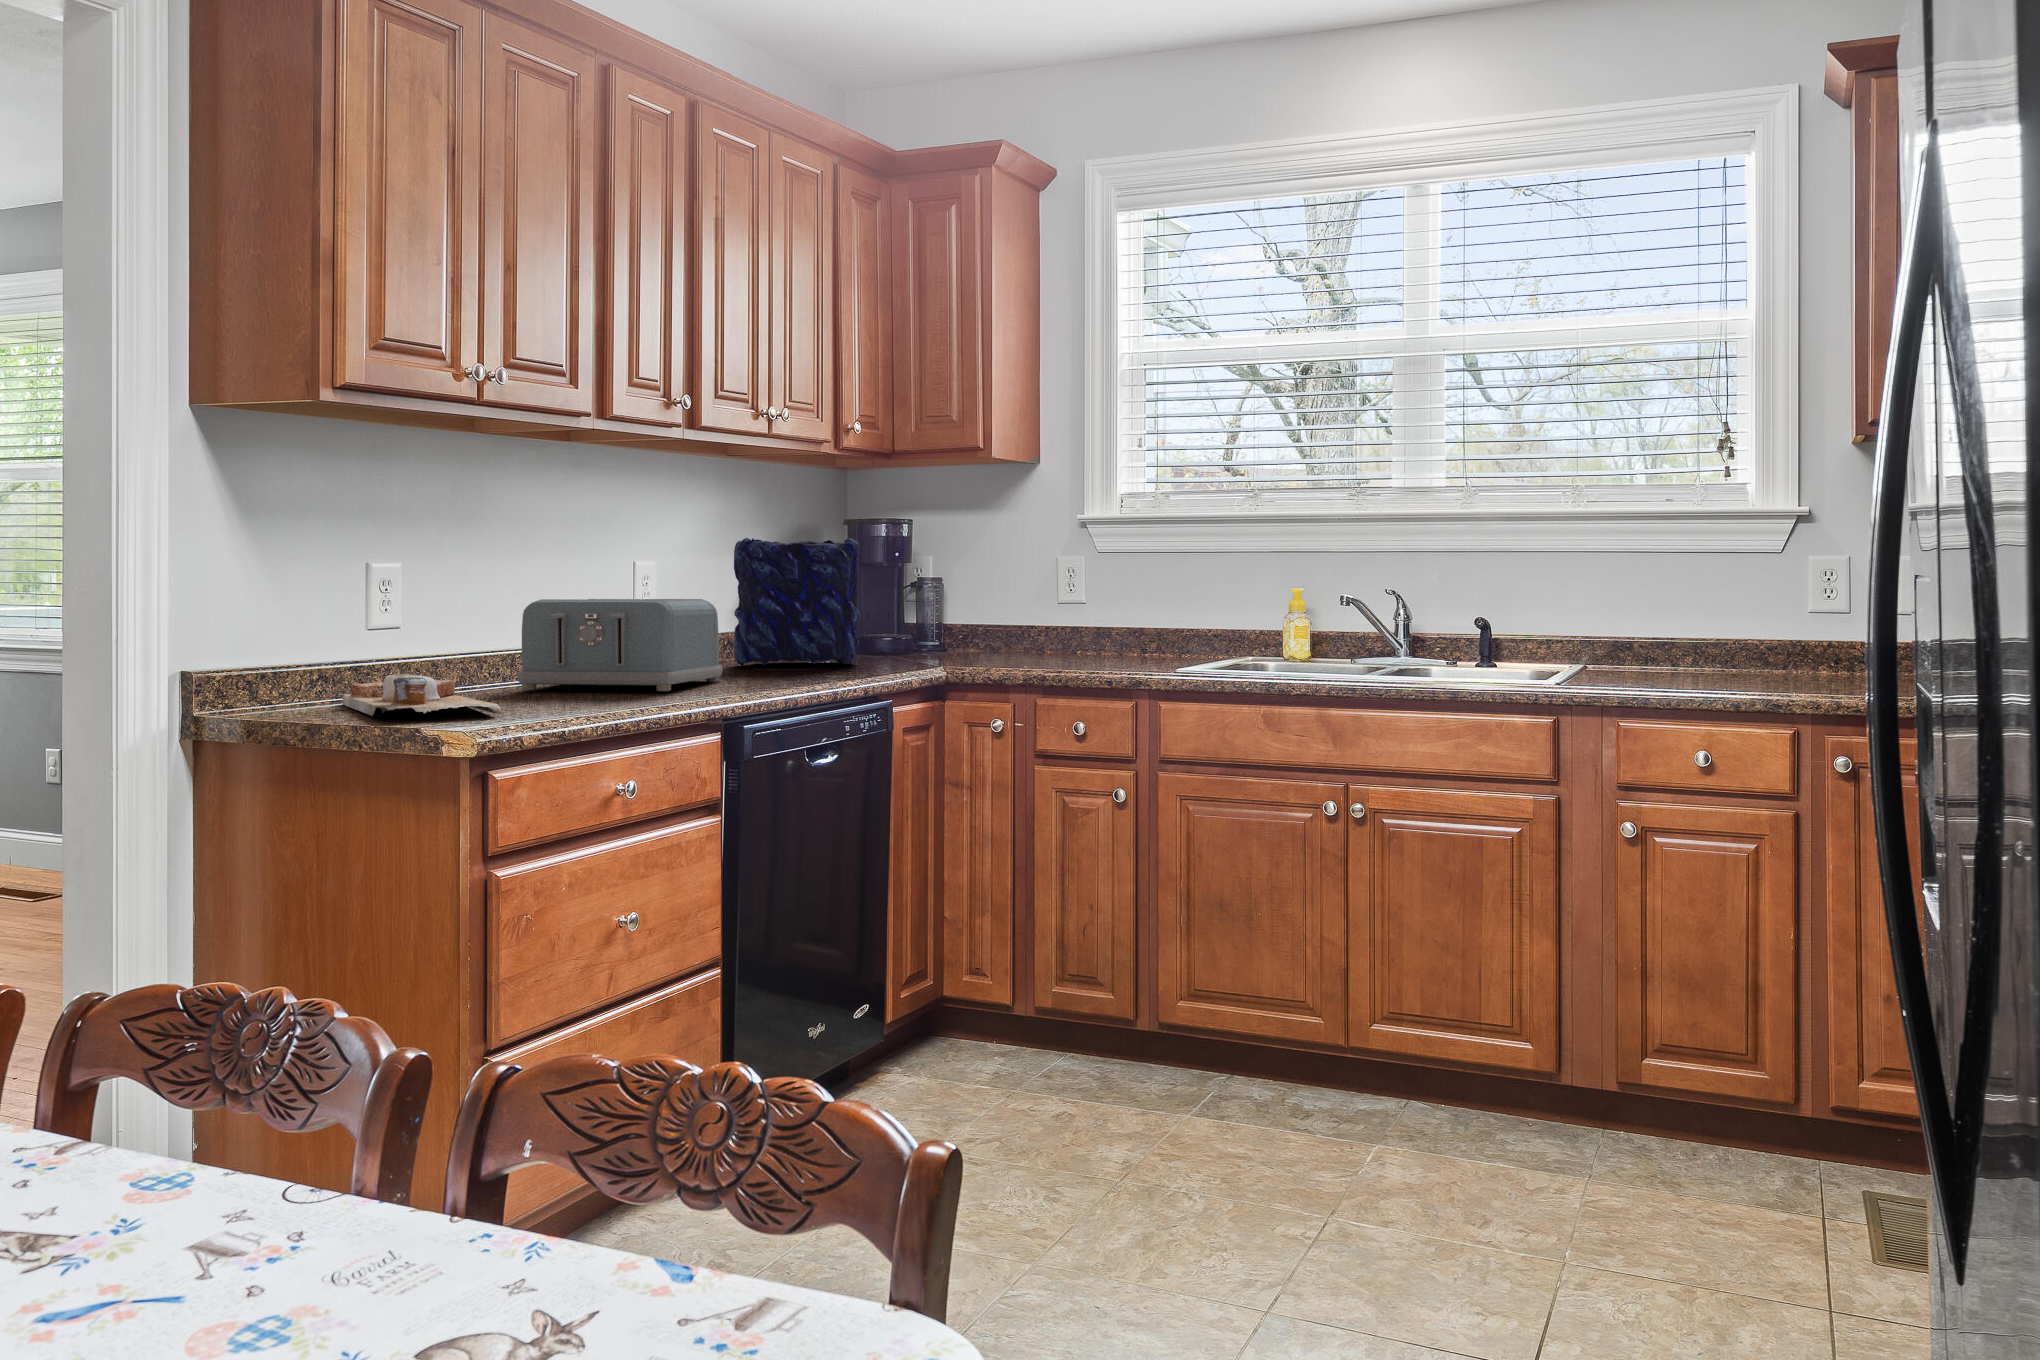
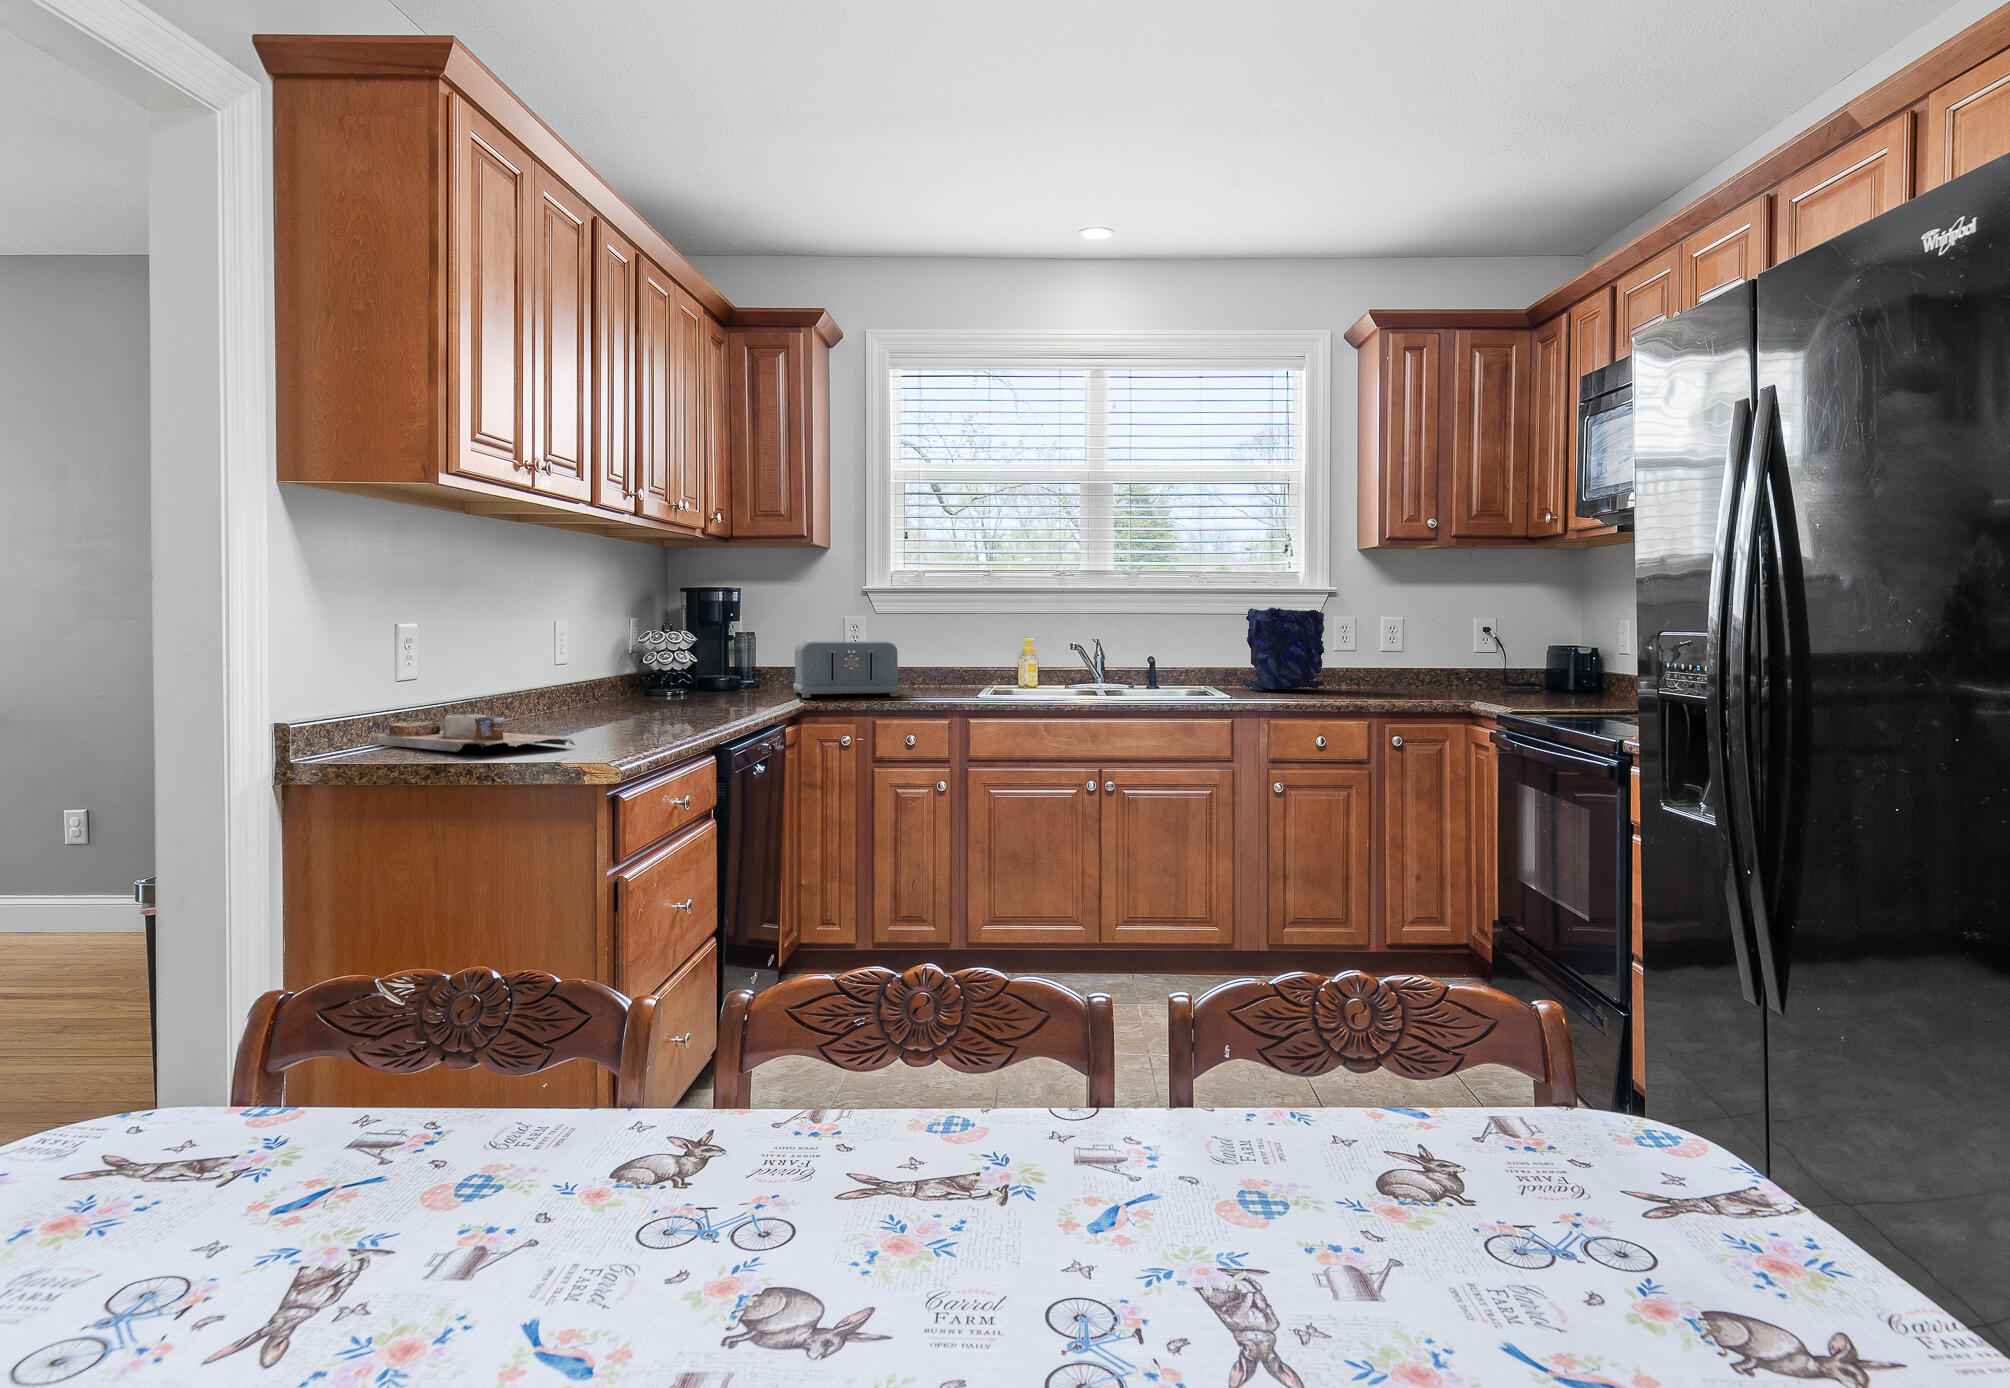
vase: present [734,538,860,666] -> present [1243,607,1324,691]
toaster: present [517,599,723,691] -> present [793,642,900,698]

